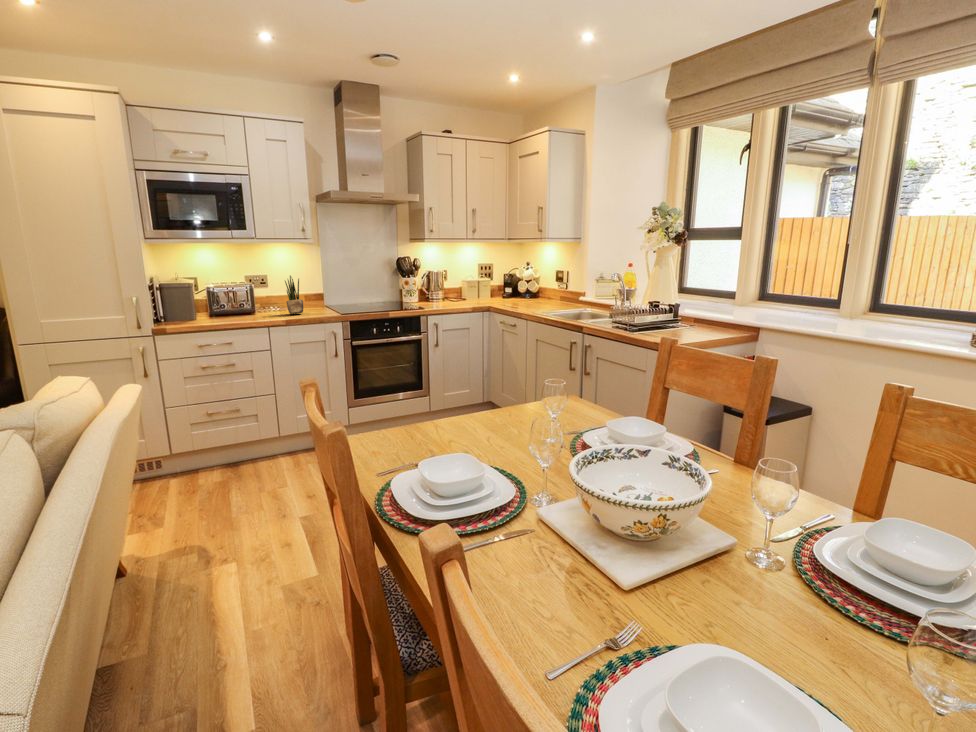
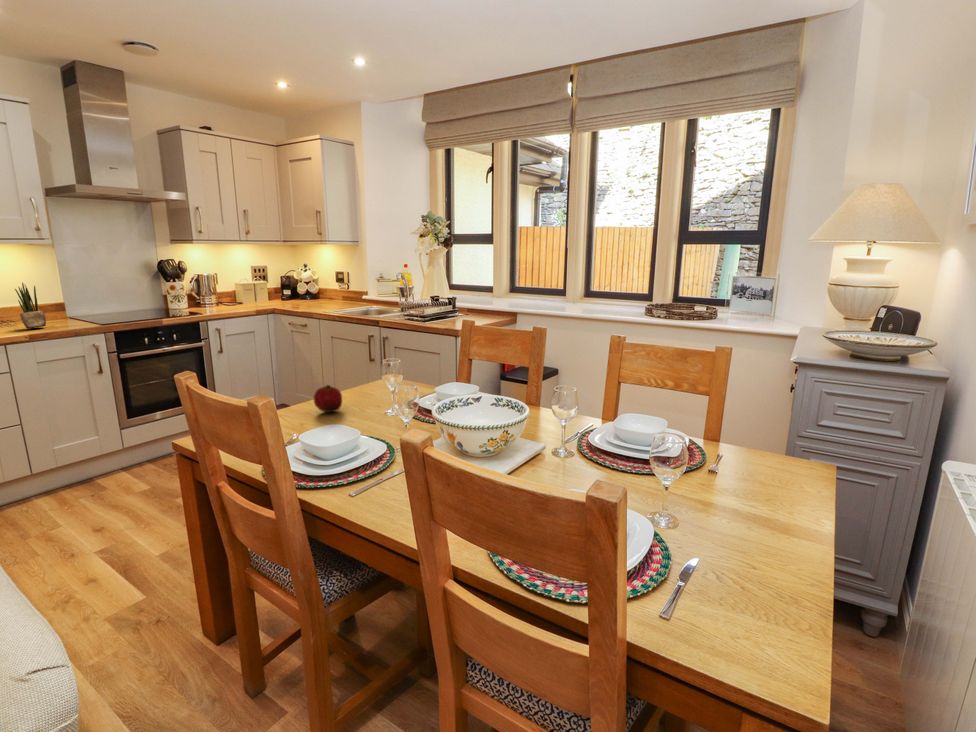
fruit: none [462,401,494,432] -> present [314,385,342,412]

